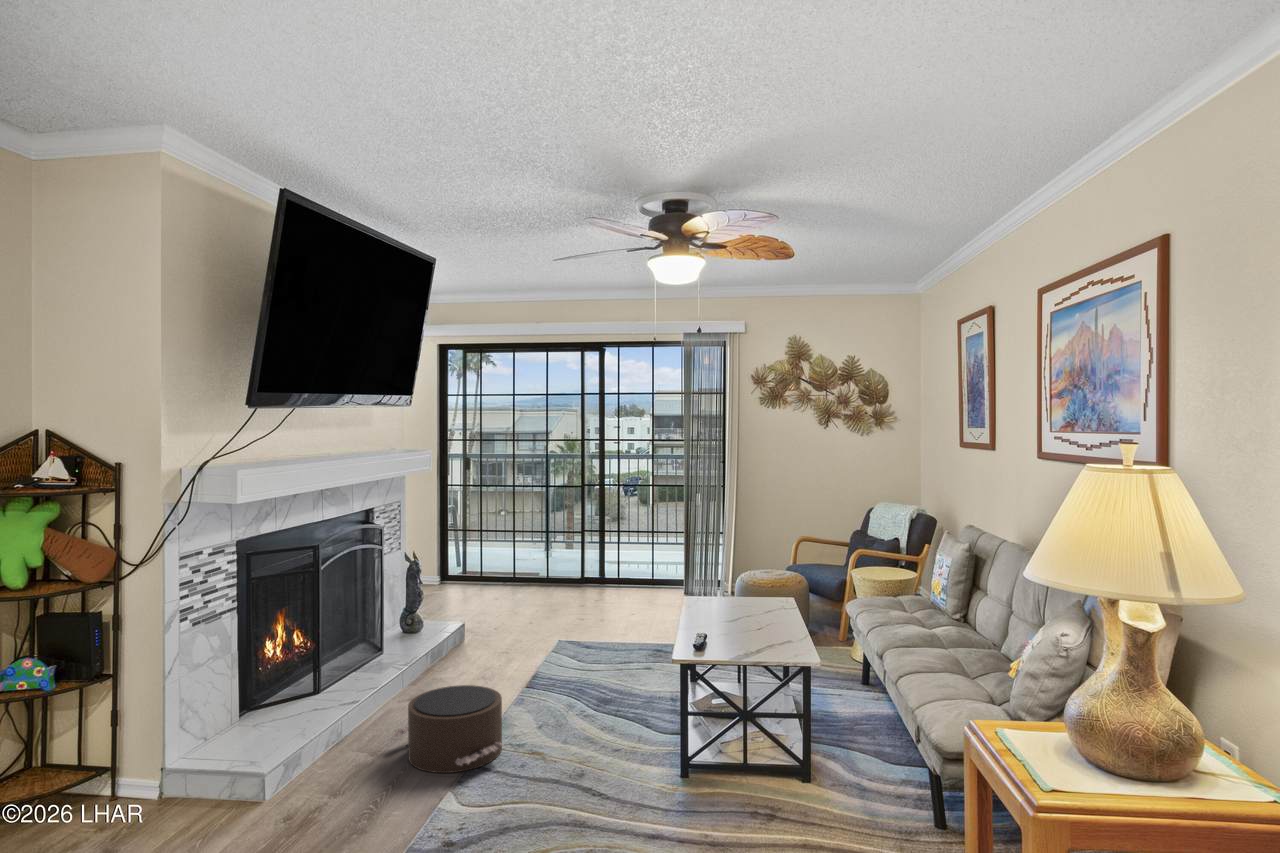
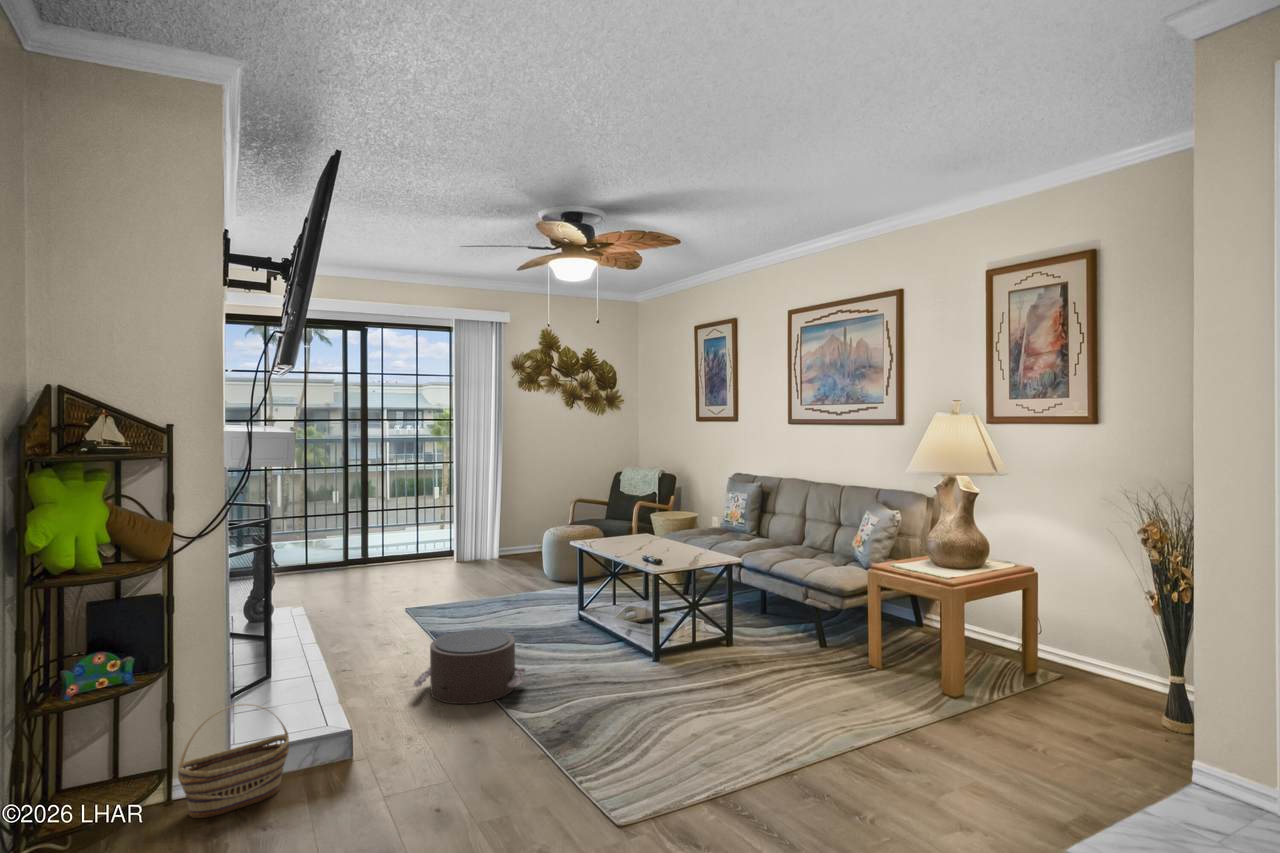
basket: none [89,721,189,818] -> present [178,704,289,818]

